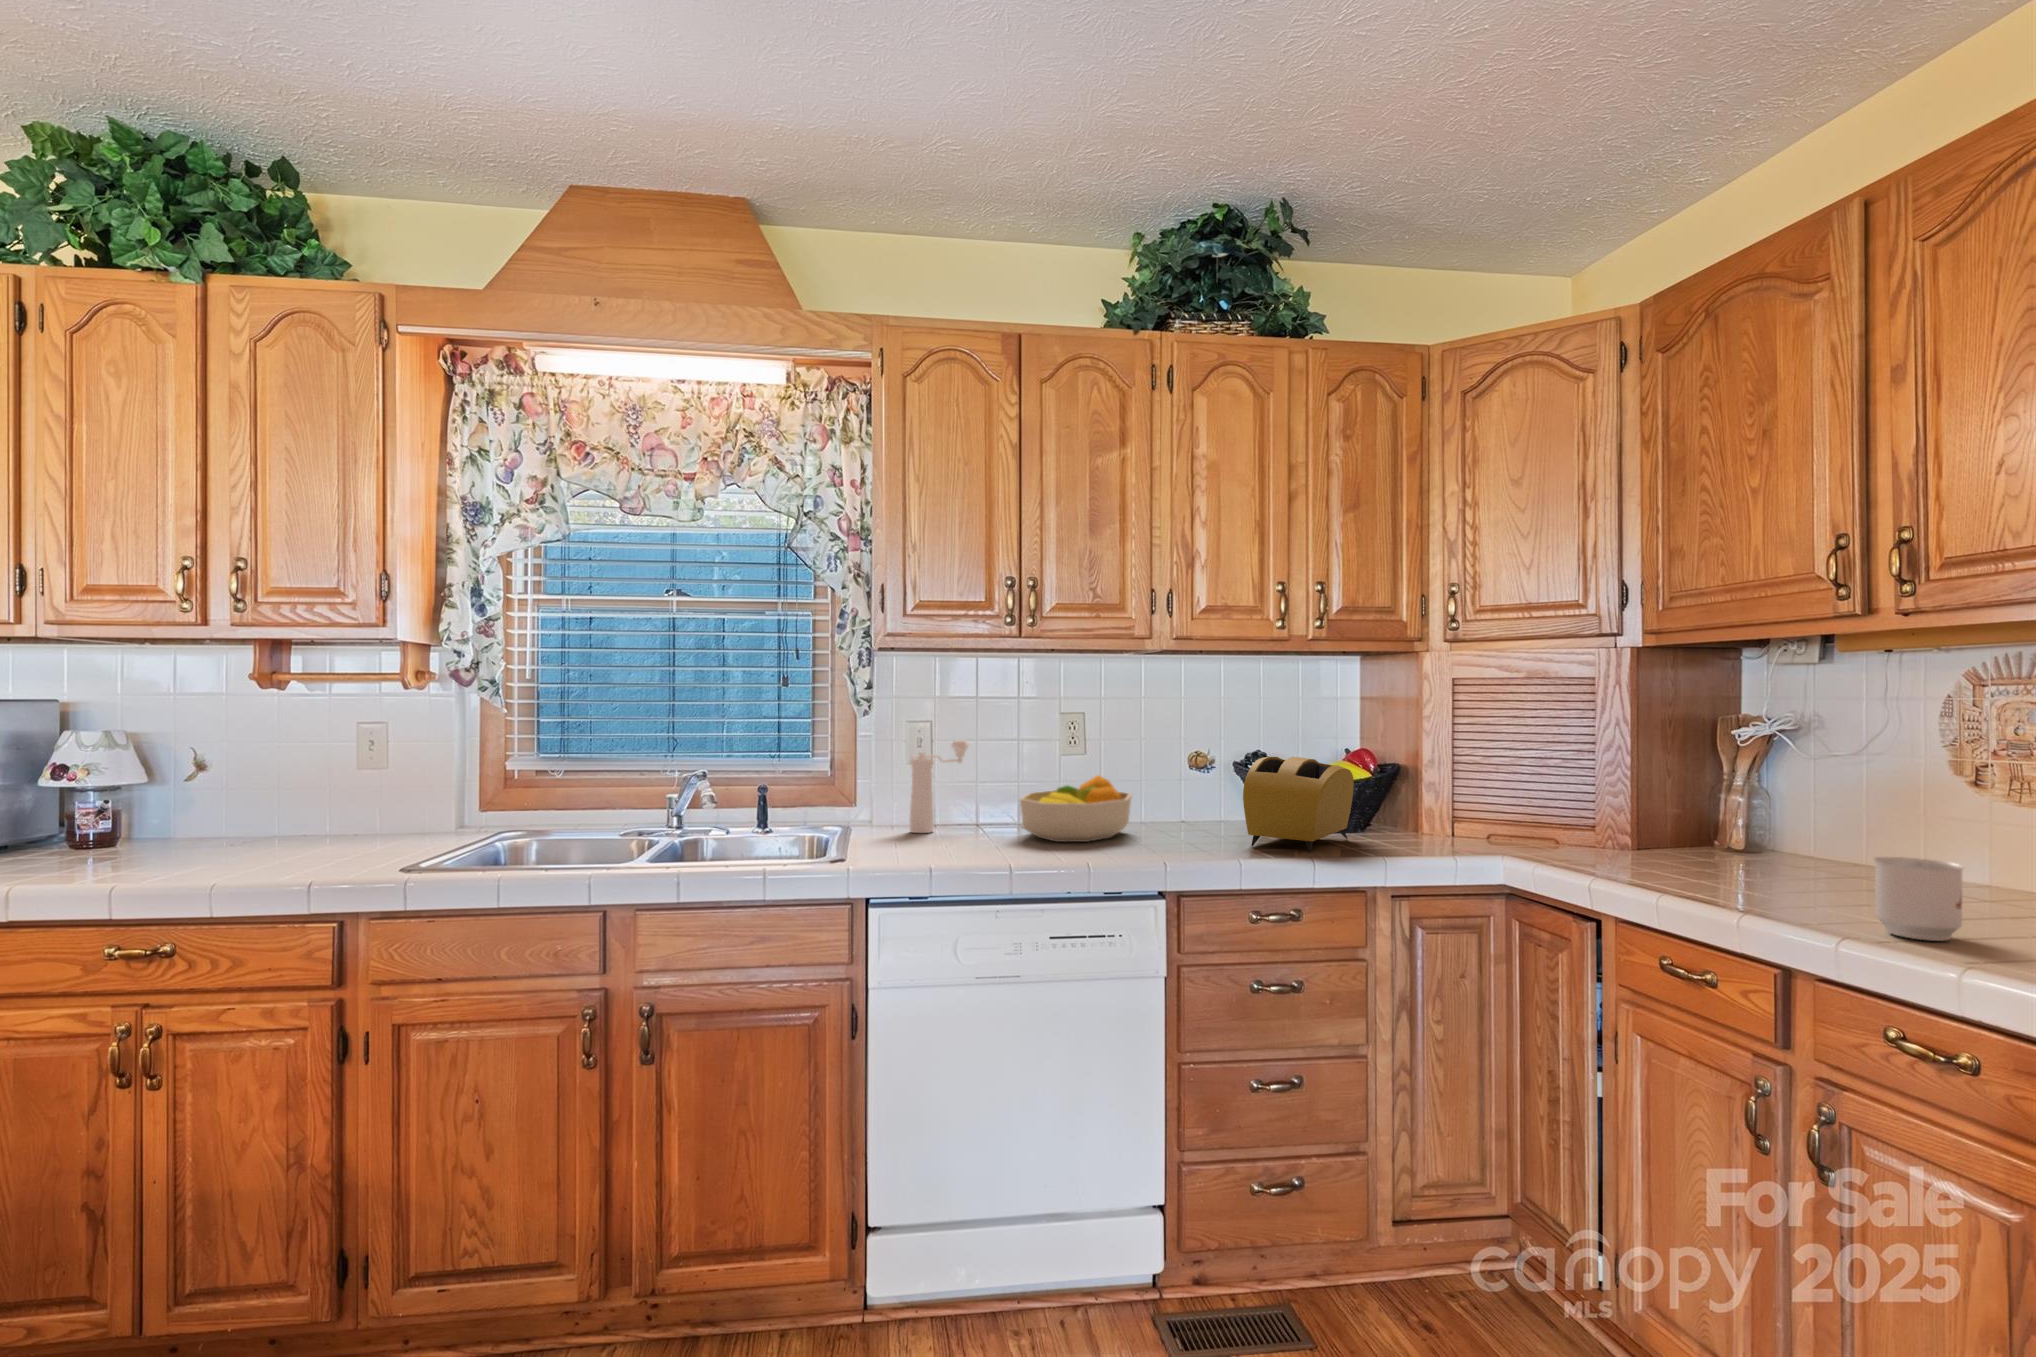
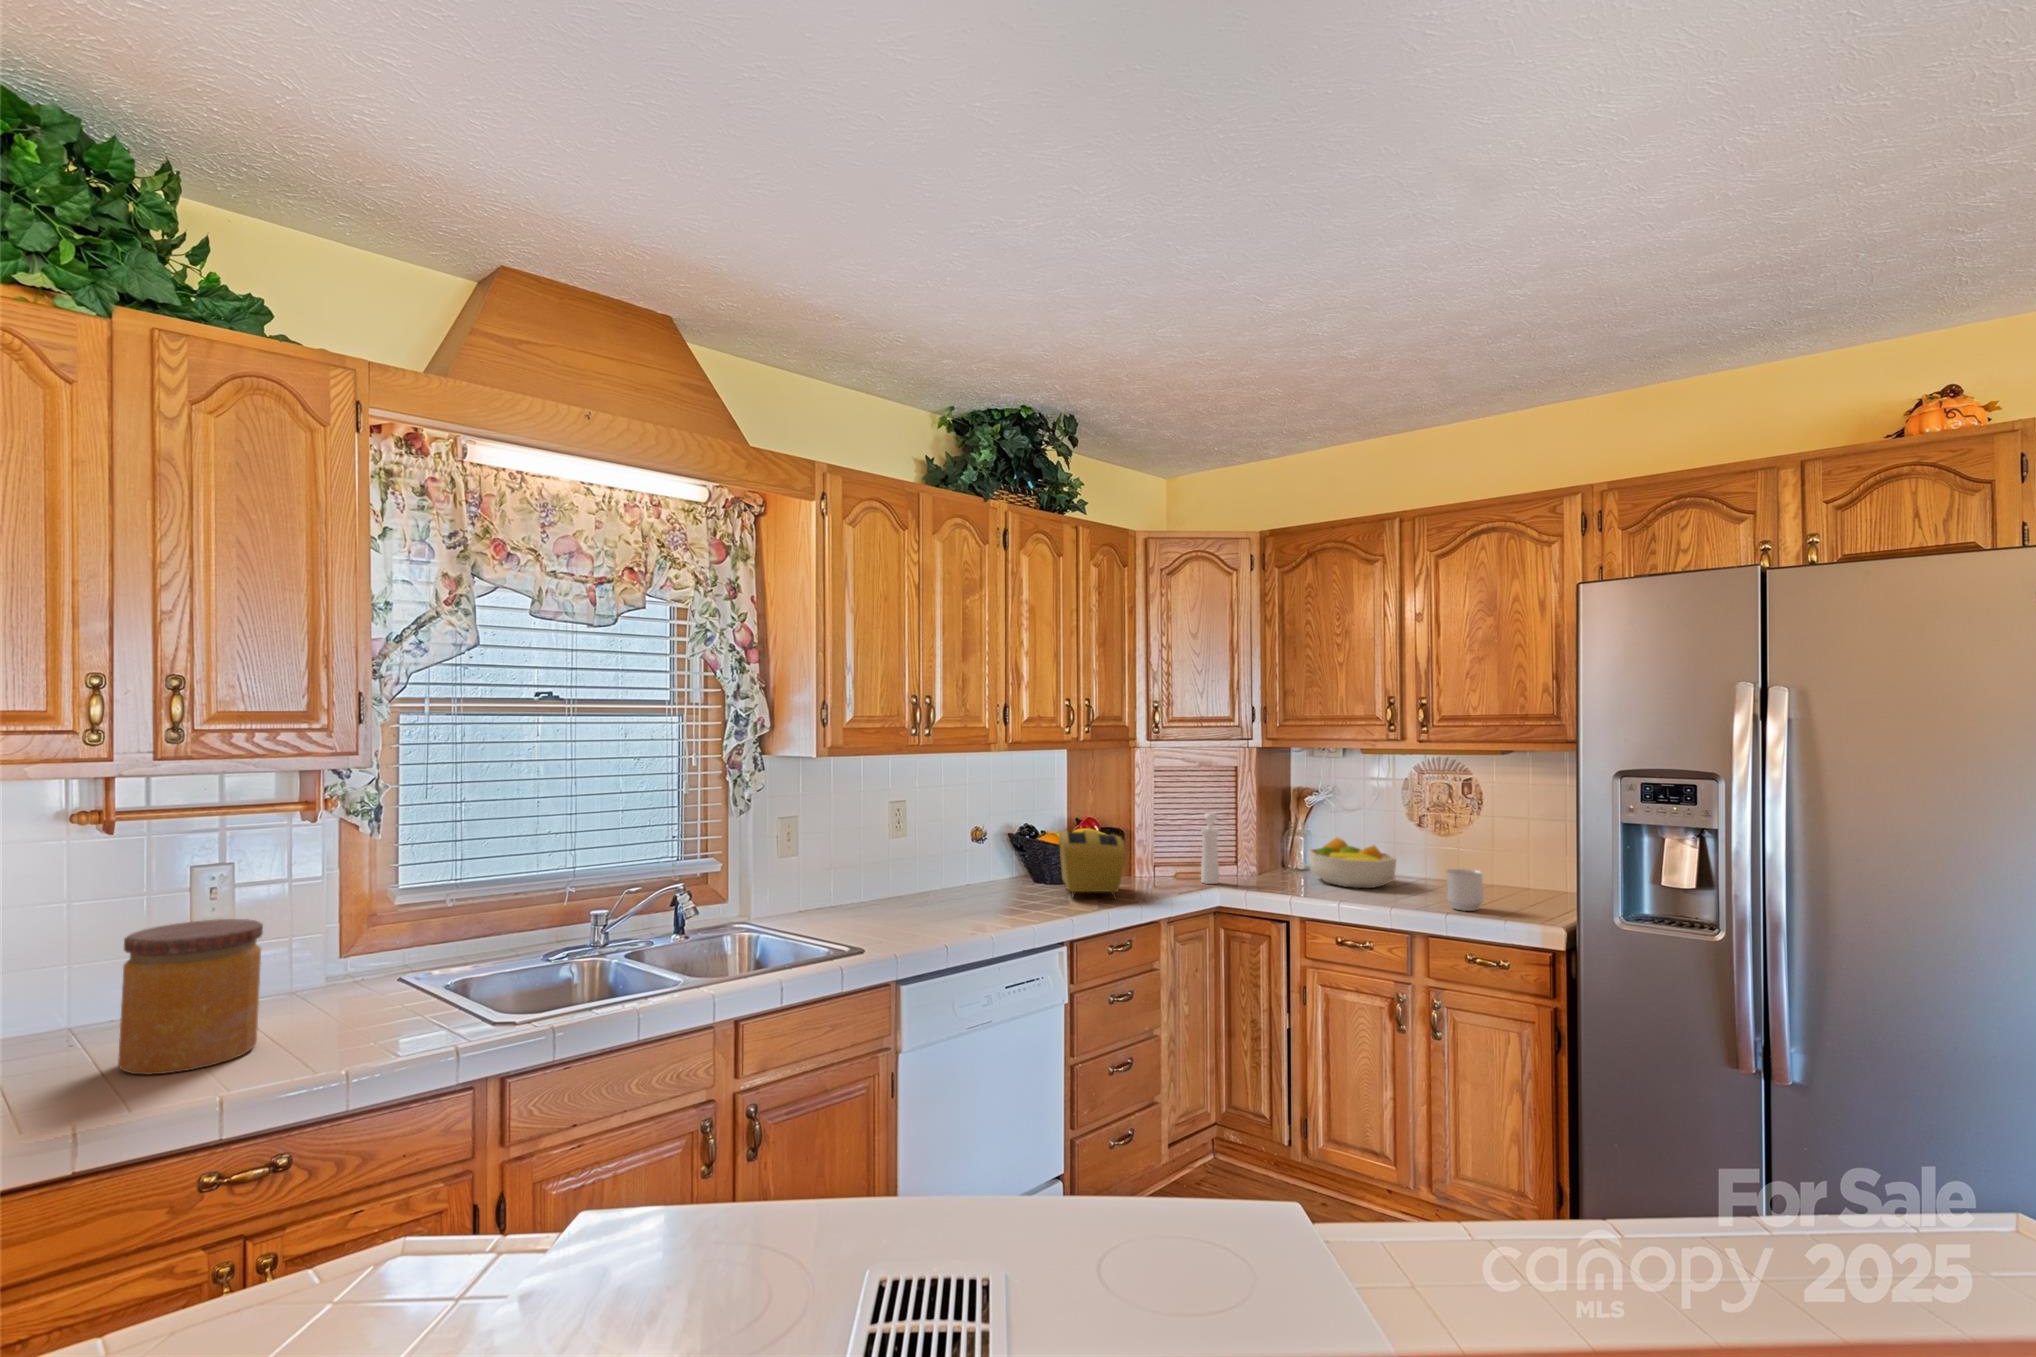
pepper mill: present [910,740,969,833] -> present [1201,813,1219,884]
jar: none [261,756,360,862] -> present [118,919,263,1075]
fruit bowl: present [1020,775,1132,842] -> present [1308,838,1396,888]

